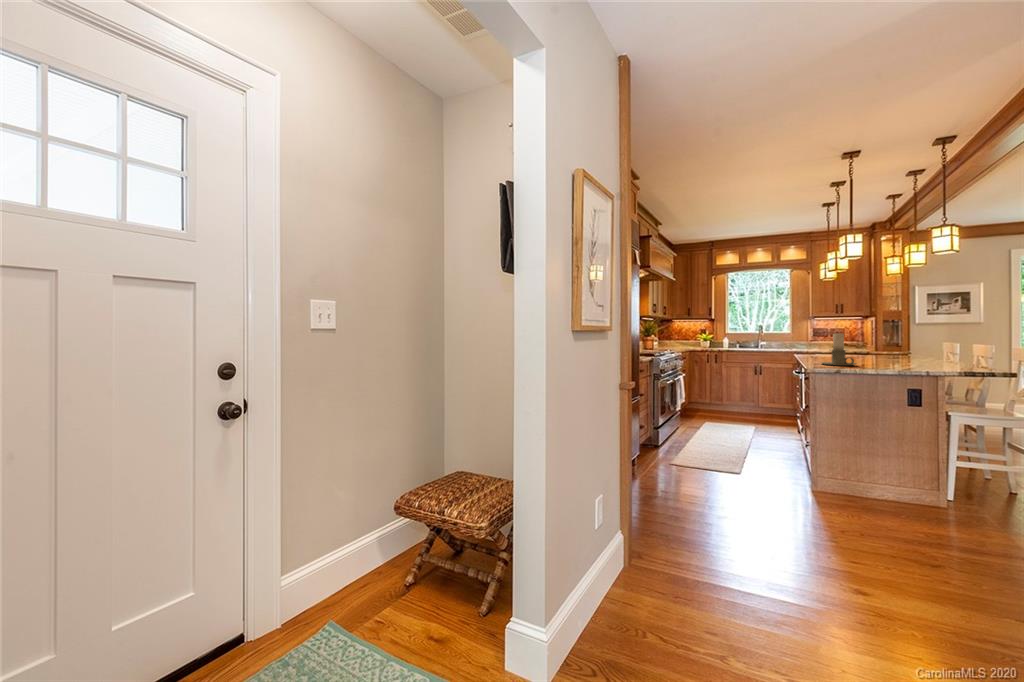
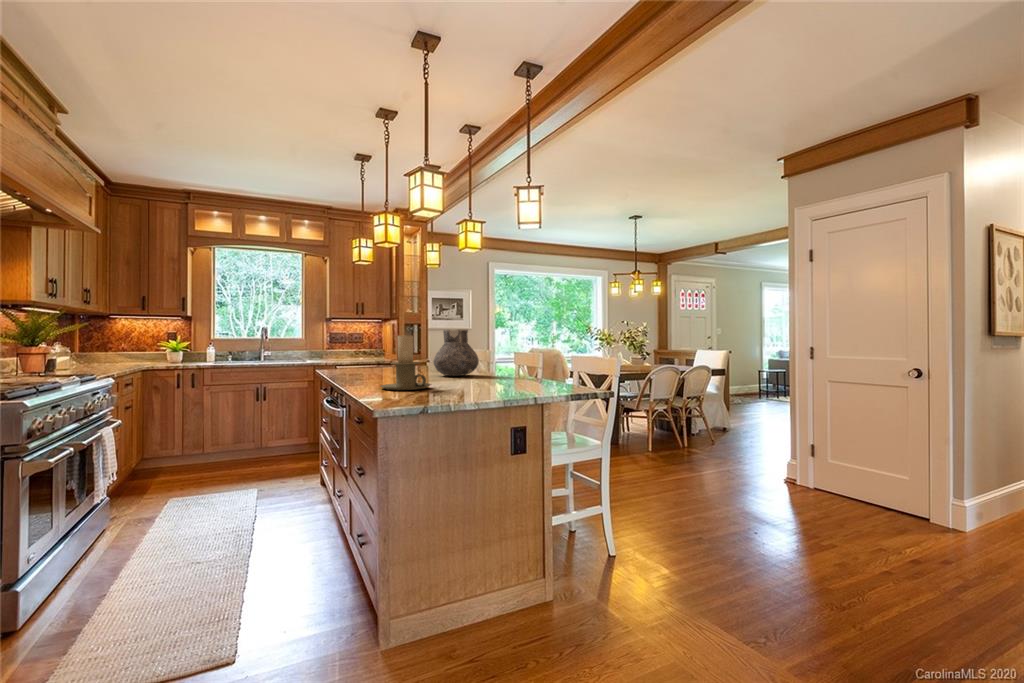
vase: none [879,328,923,362] -> present [433,329,479,376]

